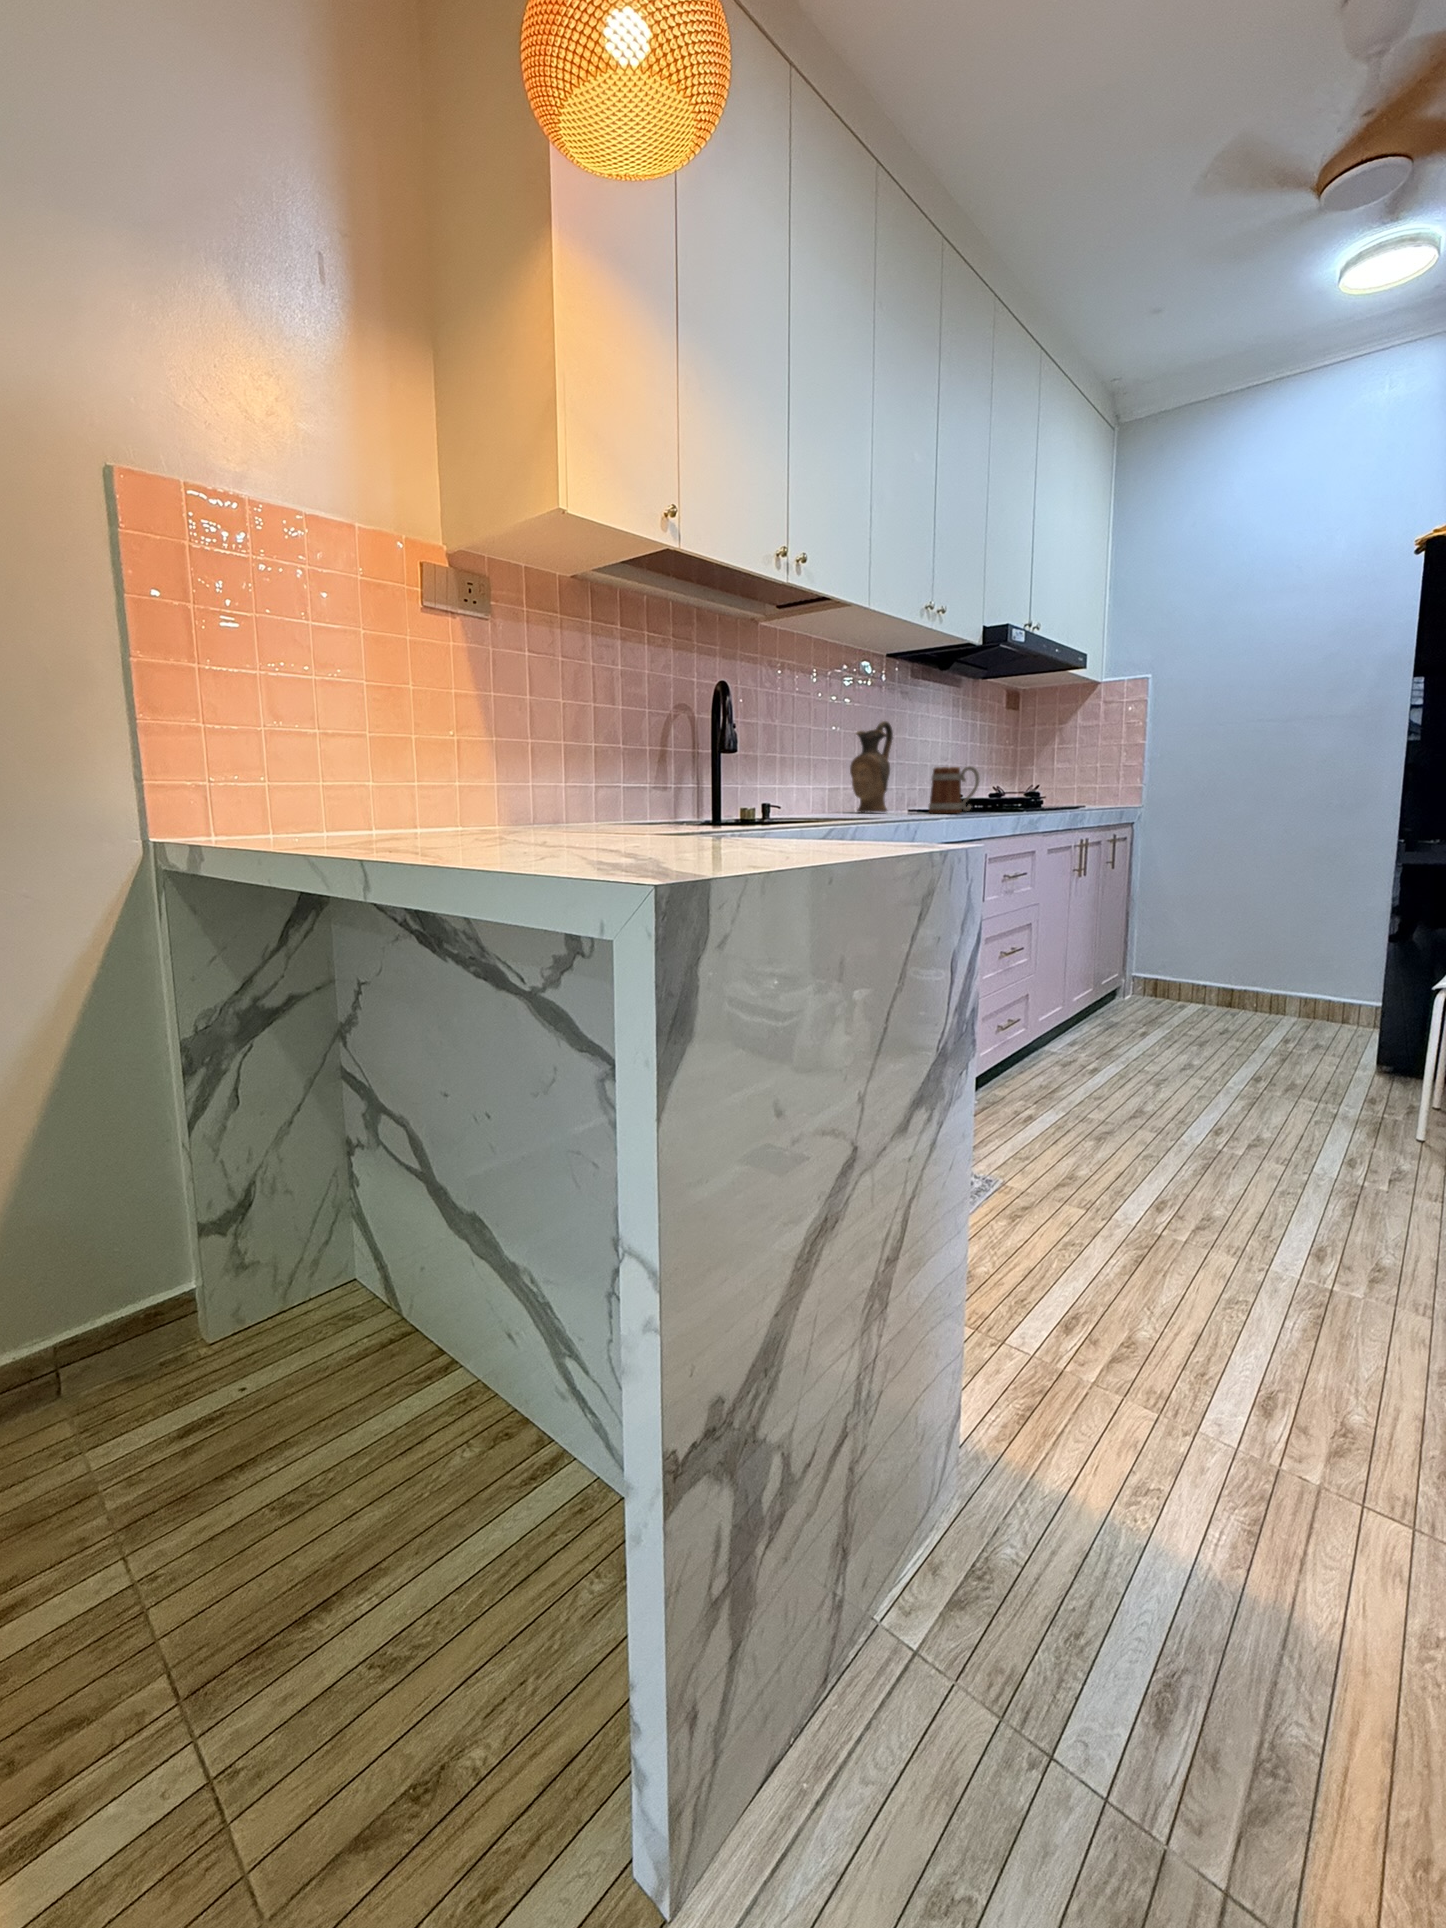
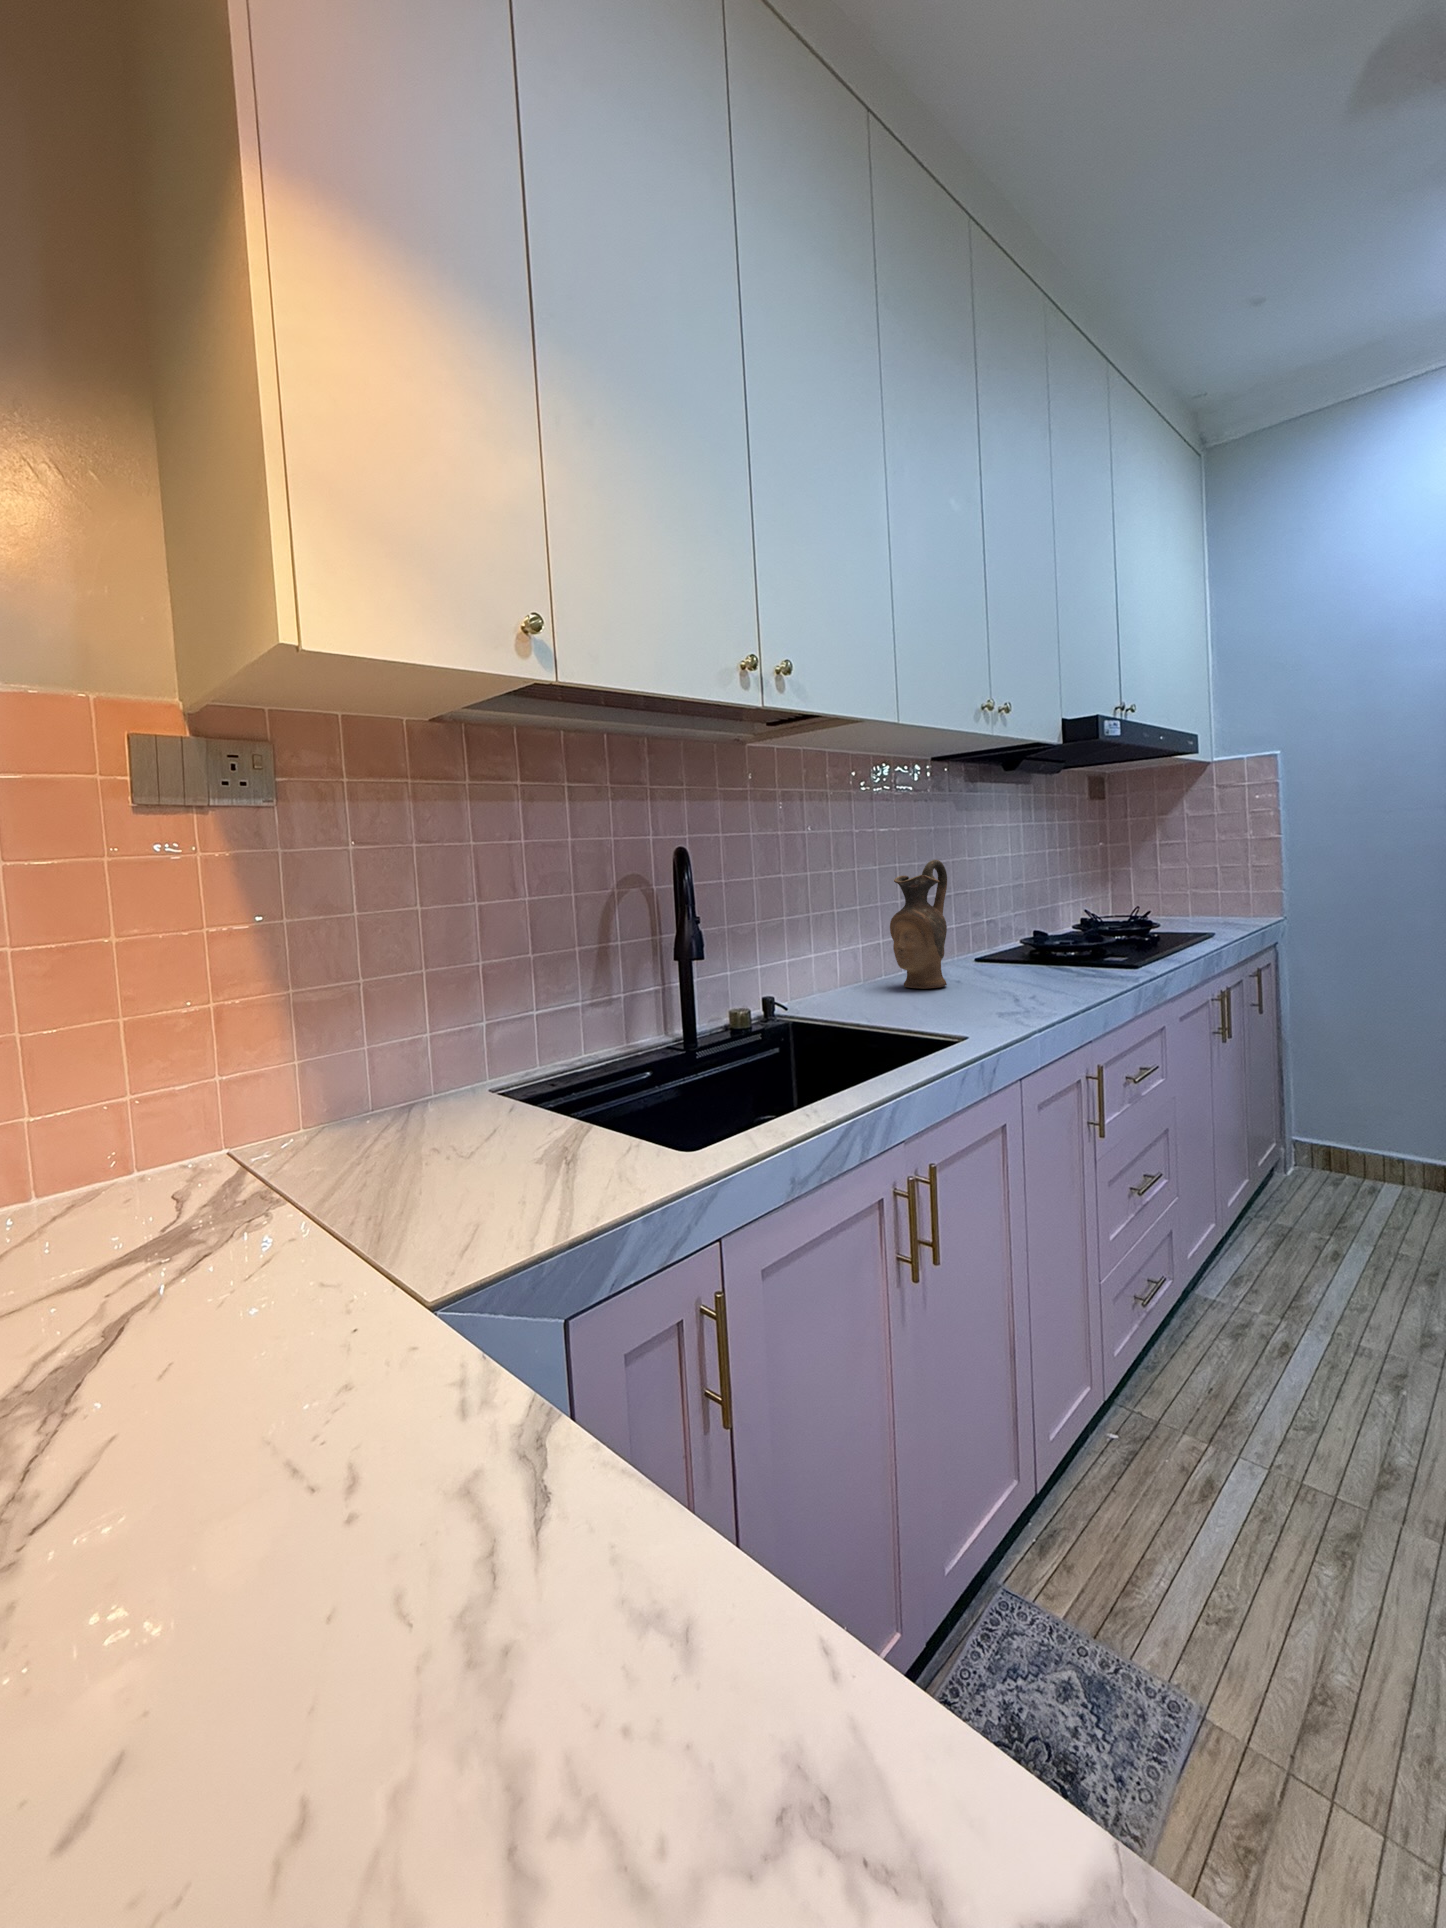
mug: present [929,766,979,813] -> none [1005,920,1077,988]

